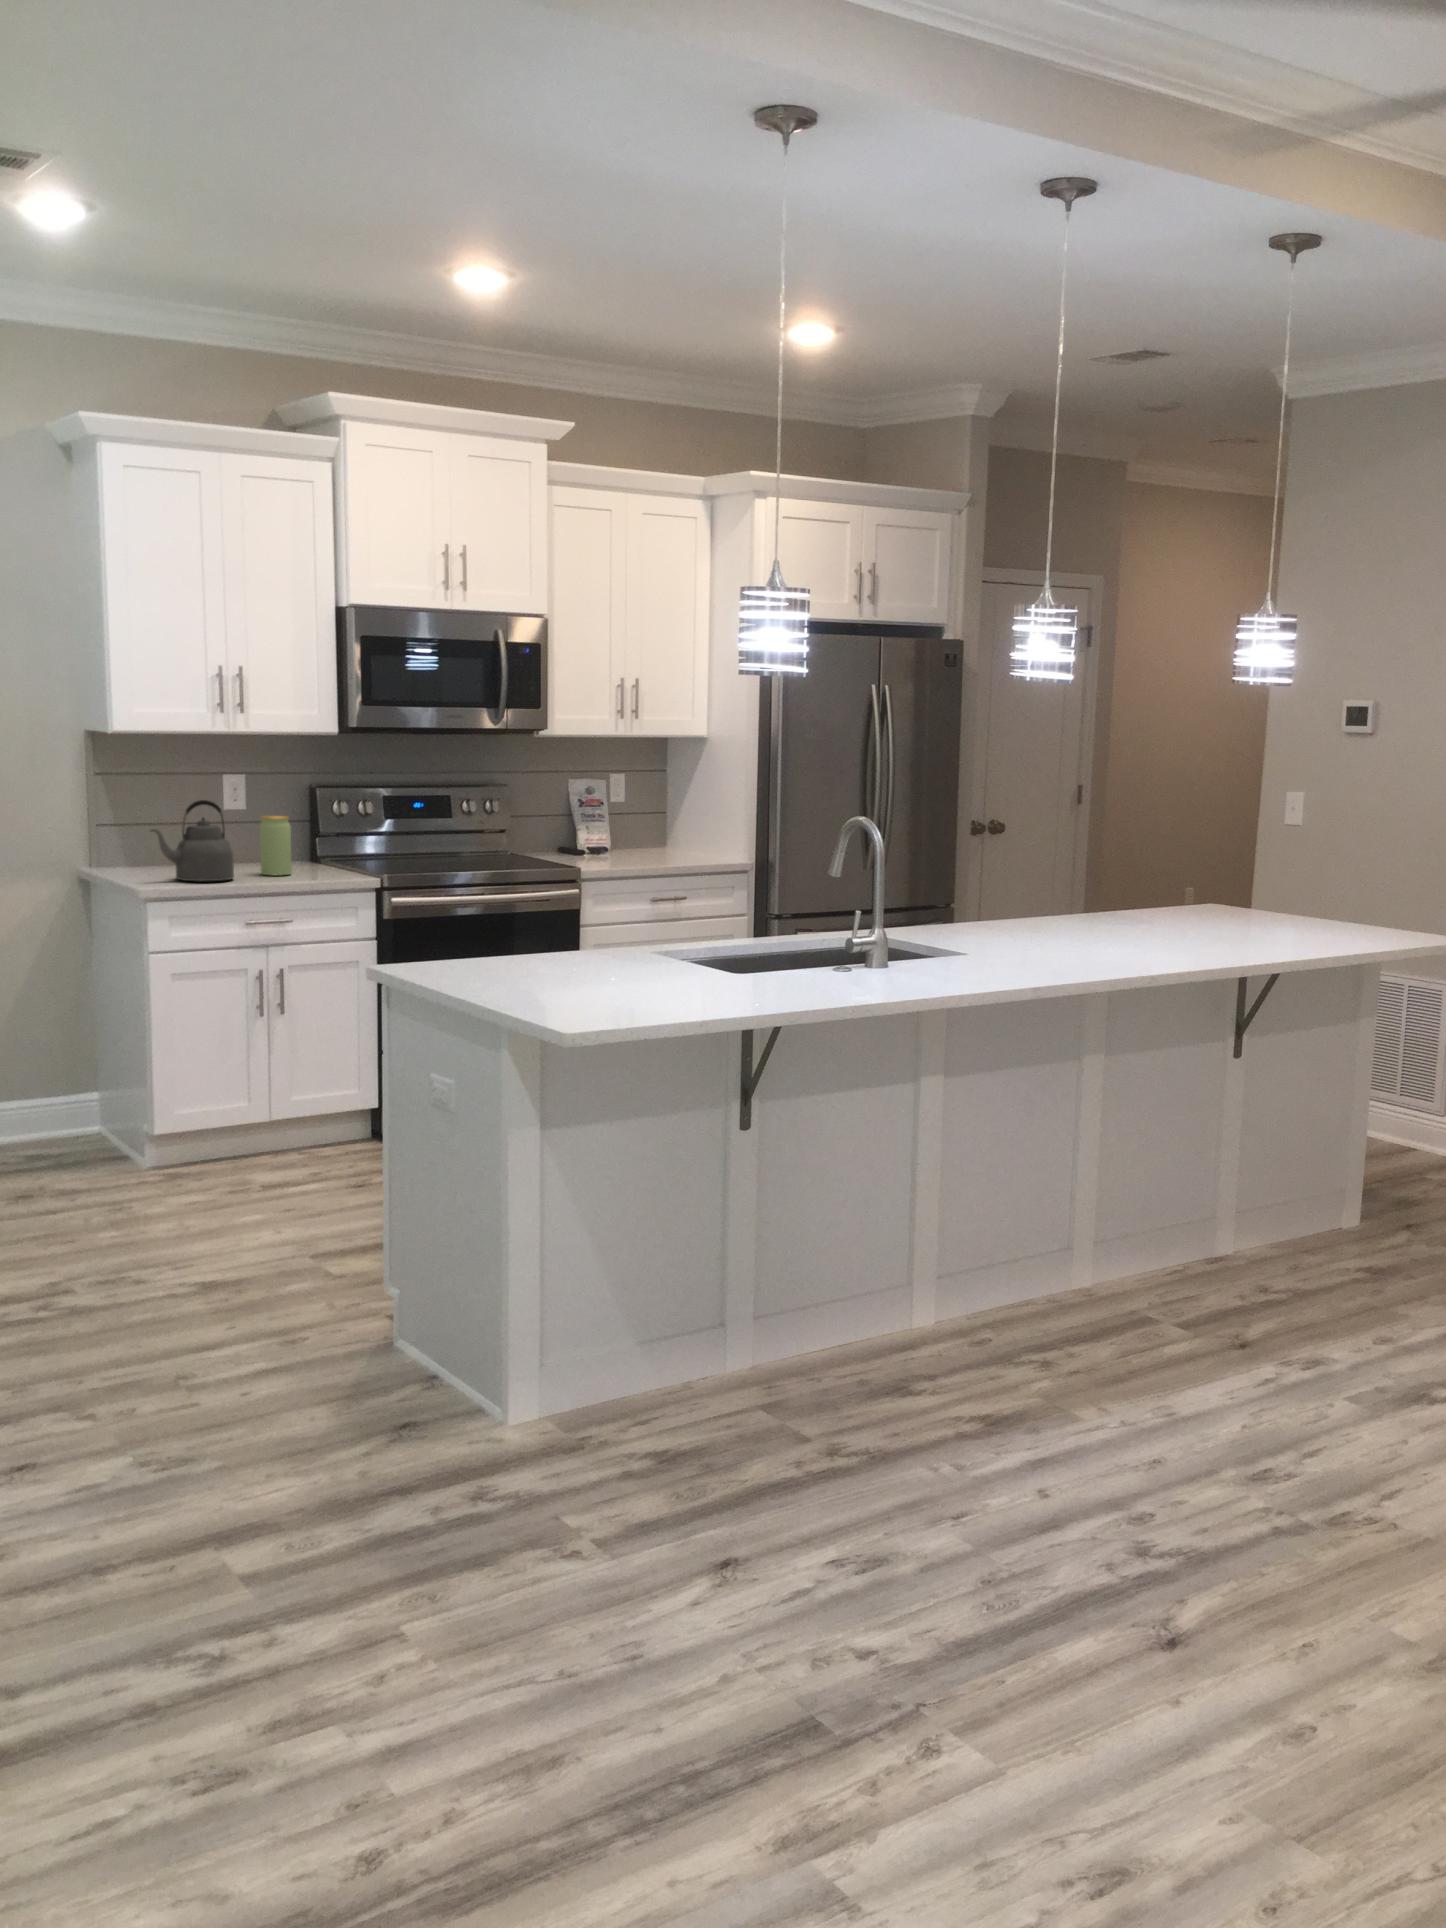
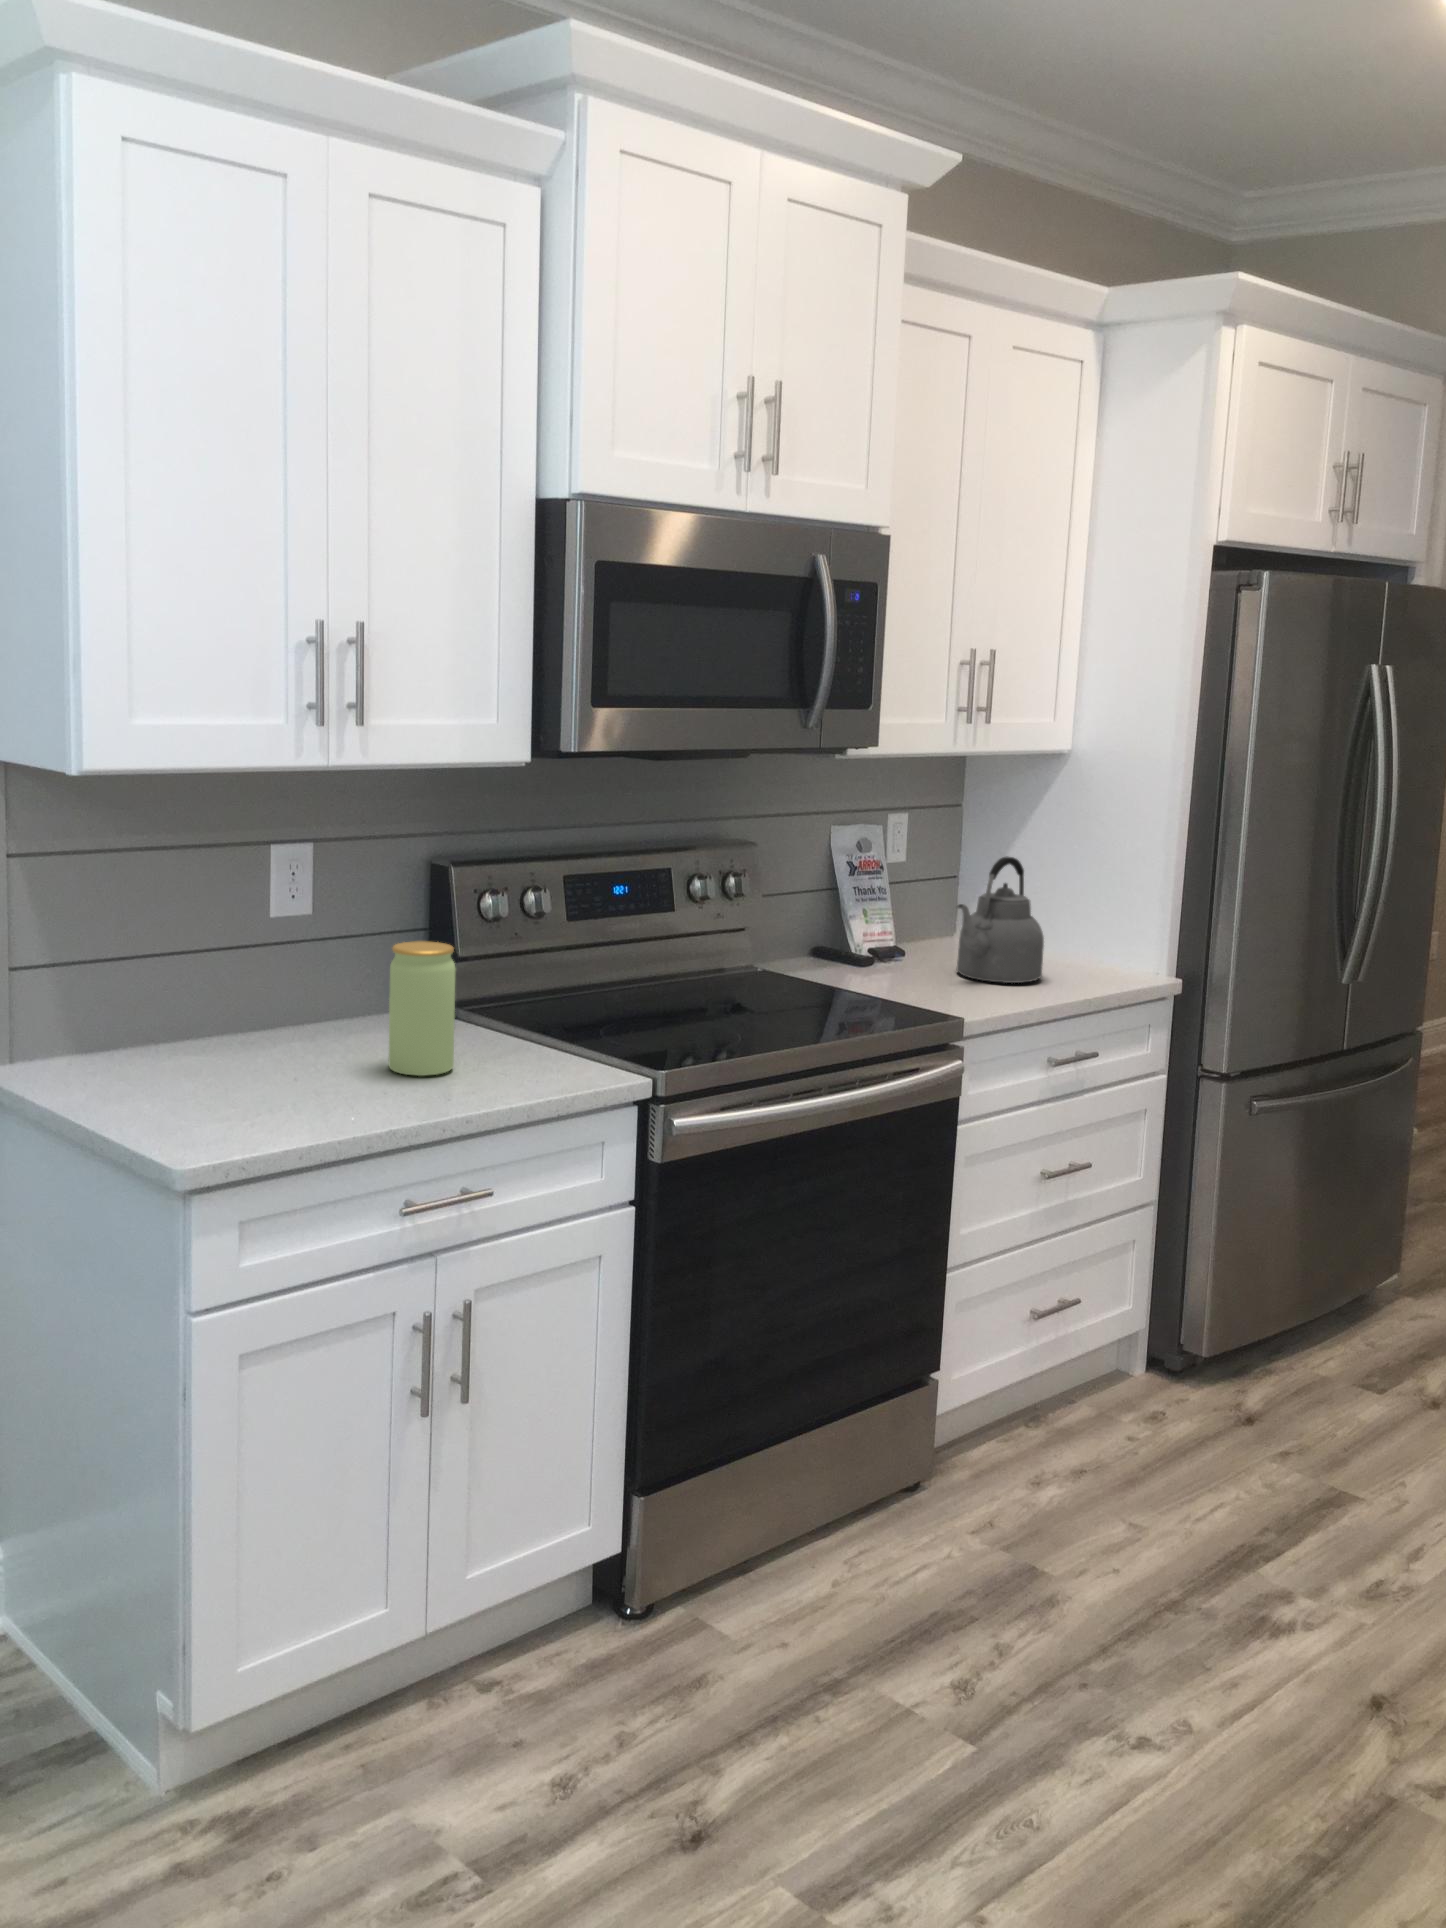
kettle: present [151,800,234,881] -> present [956,857,1044,983]

